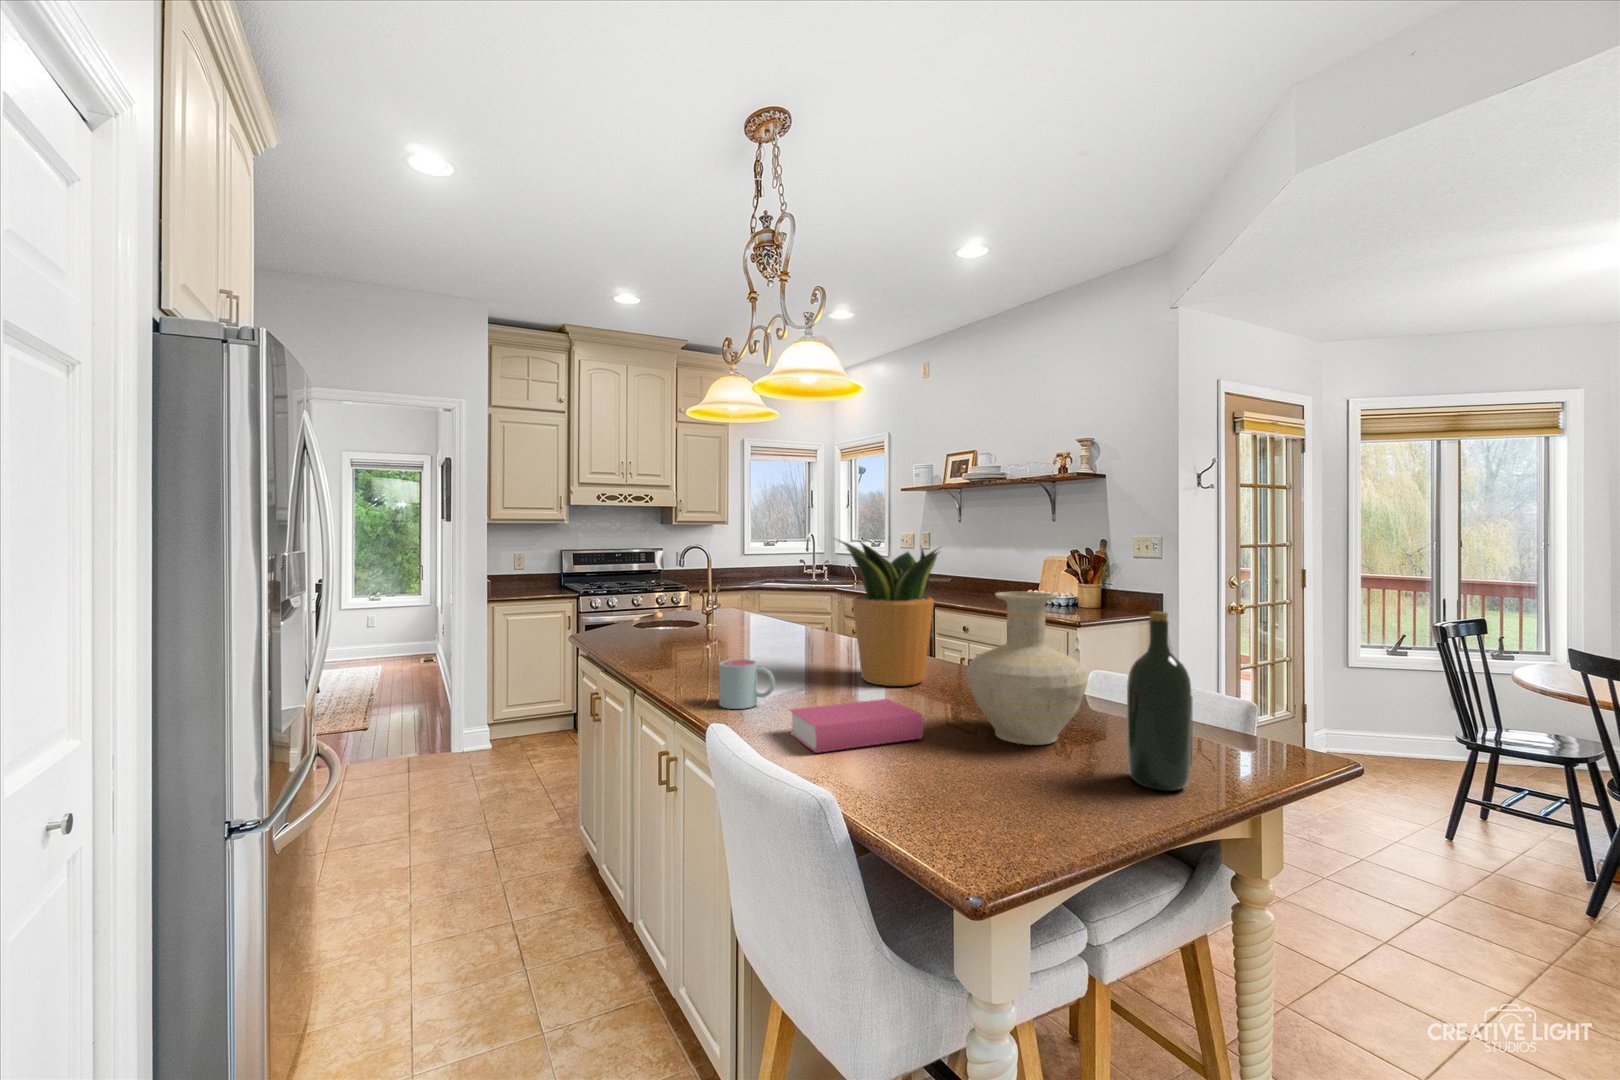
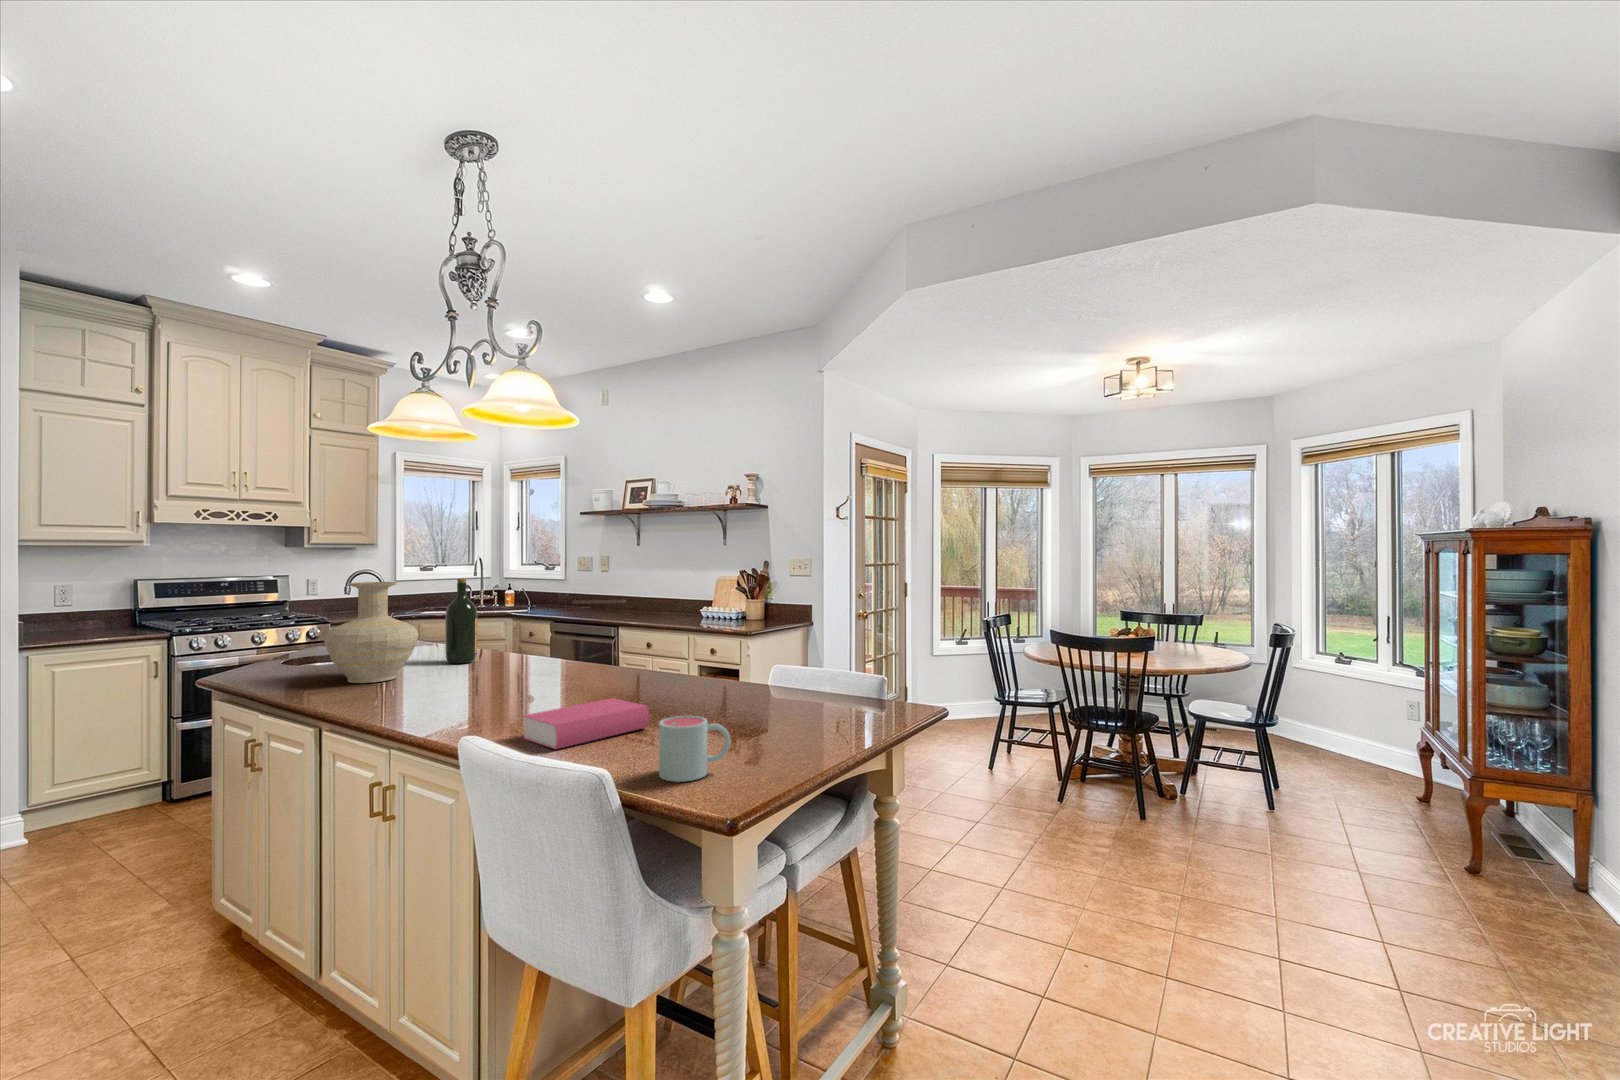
potted plant: present [835,538,938,686] -> none [544,557,653,692]
vase: present [966,592,1088,745] -> present [324,582,418,683]
wine bottle: present [1127,612,1192,791] -> present [445,579,478,664]
mug: present [719,659,775,709] -> present [659,716,730,782]

